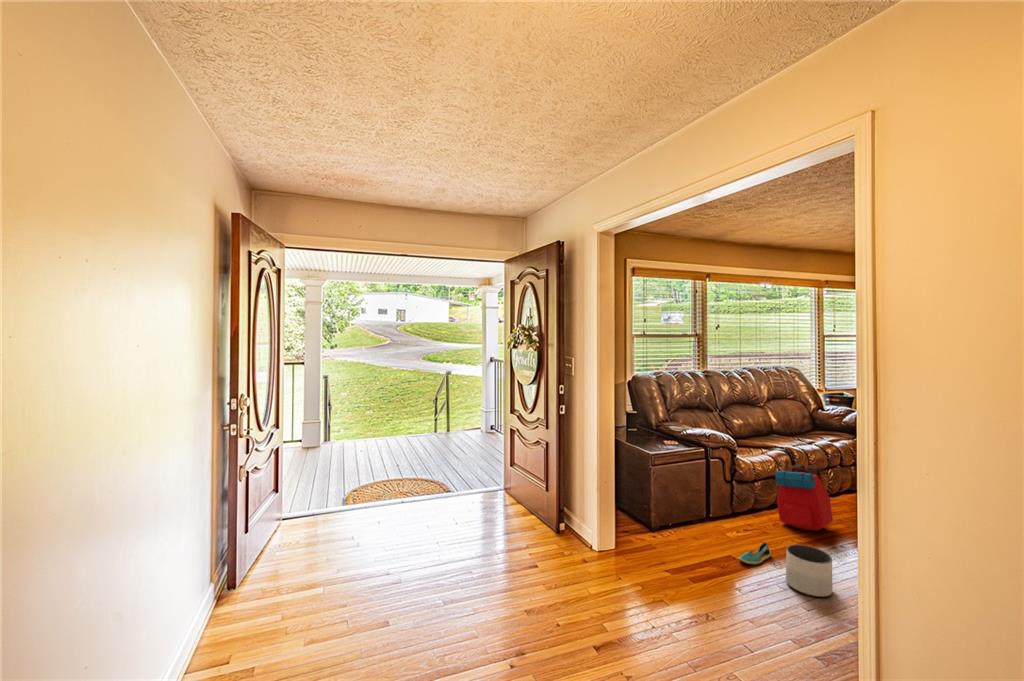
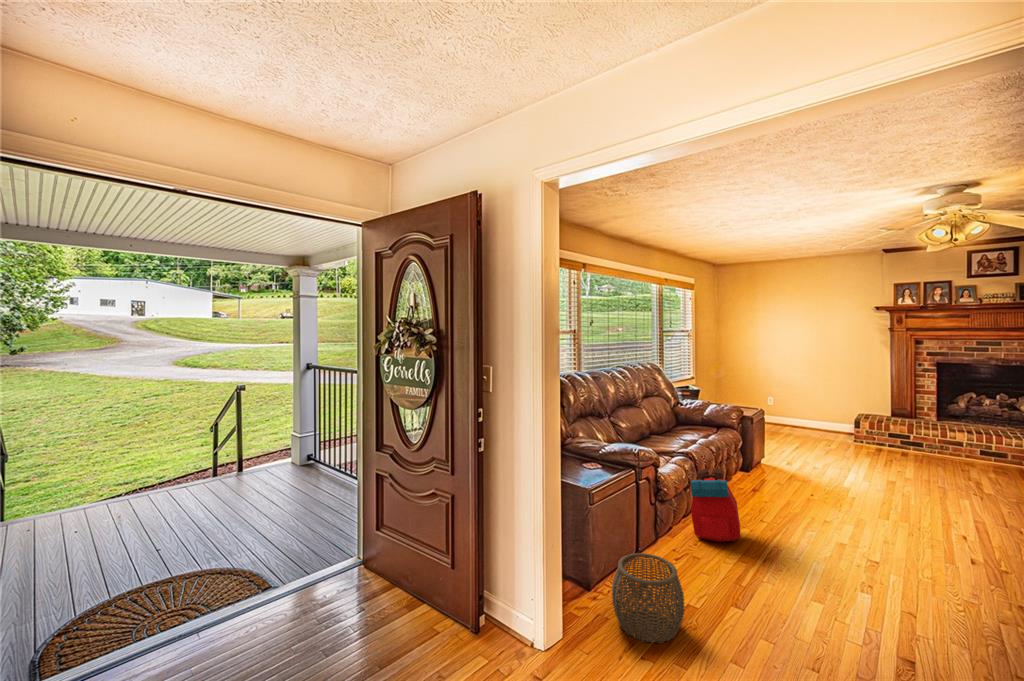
woven basket: none [655,506,712,569] -> present [612,553,685,643]
shoe: present [739,542,771,564] -> none [701,575,724,611]
planter: present [786,545,832,597] -> none [763,577,816,642]

